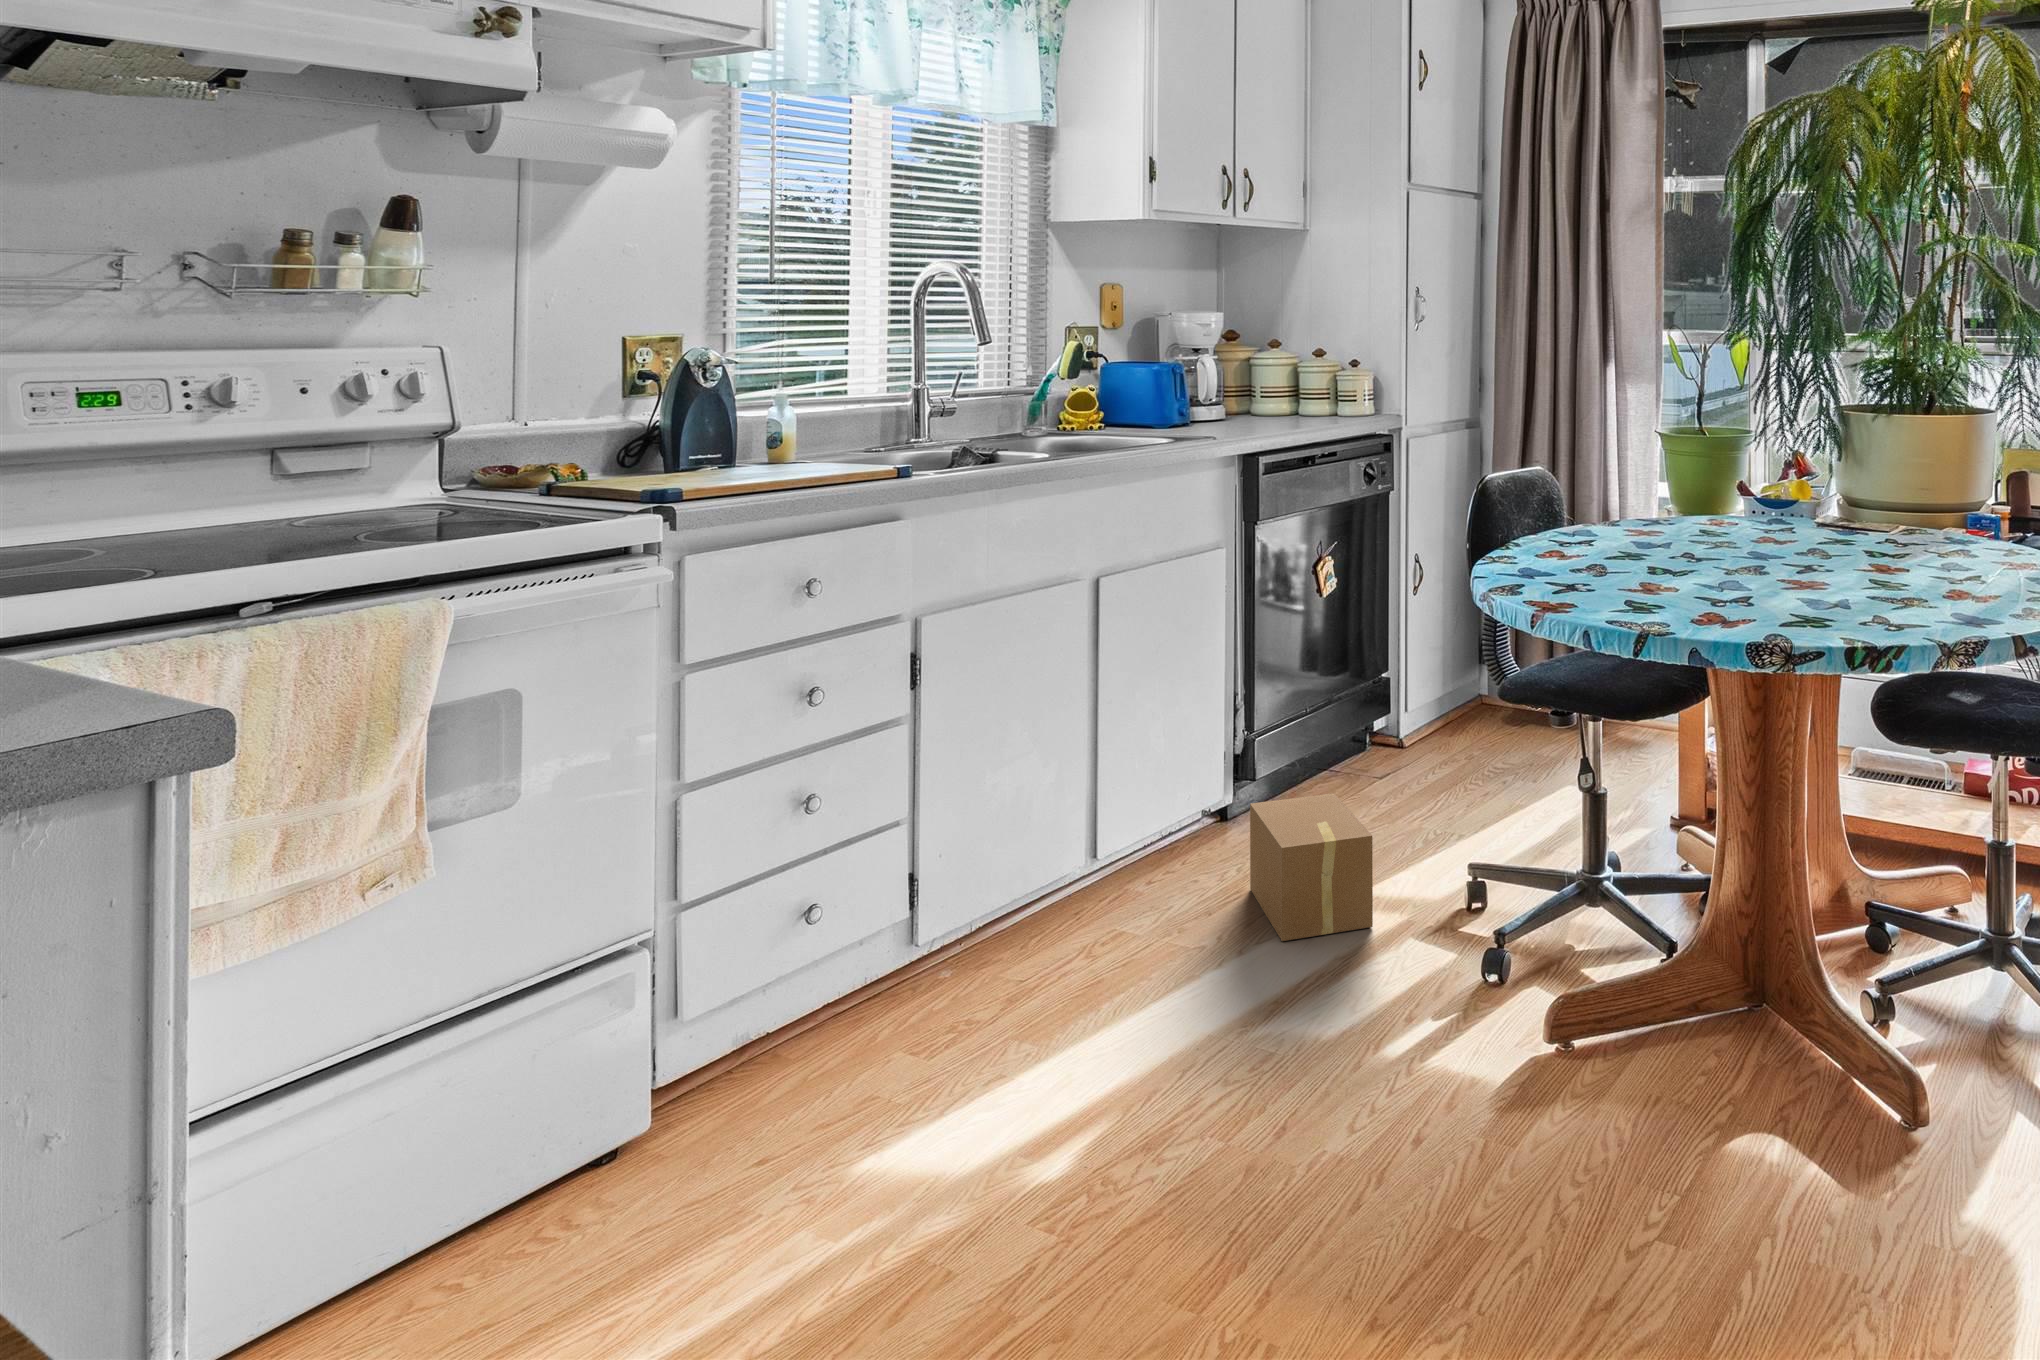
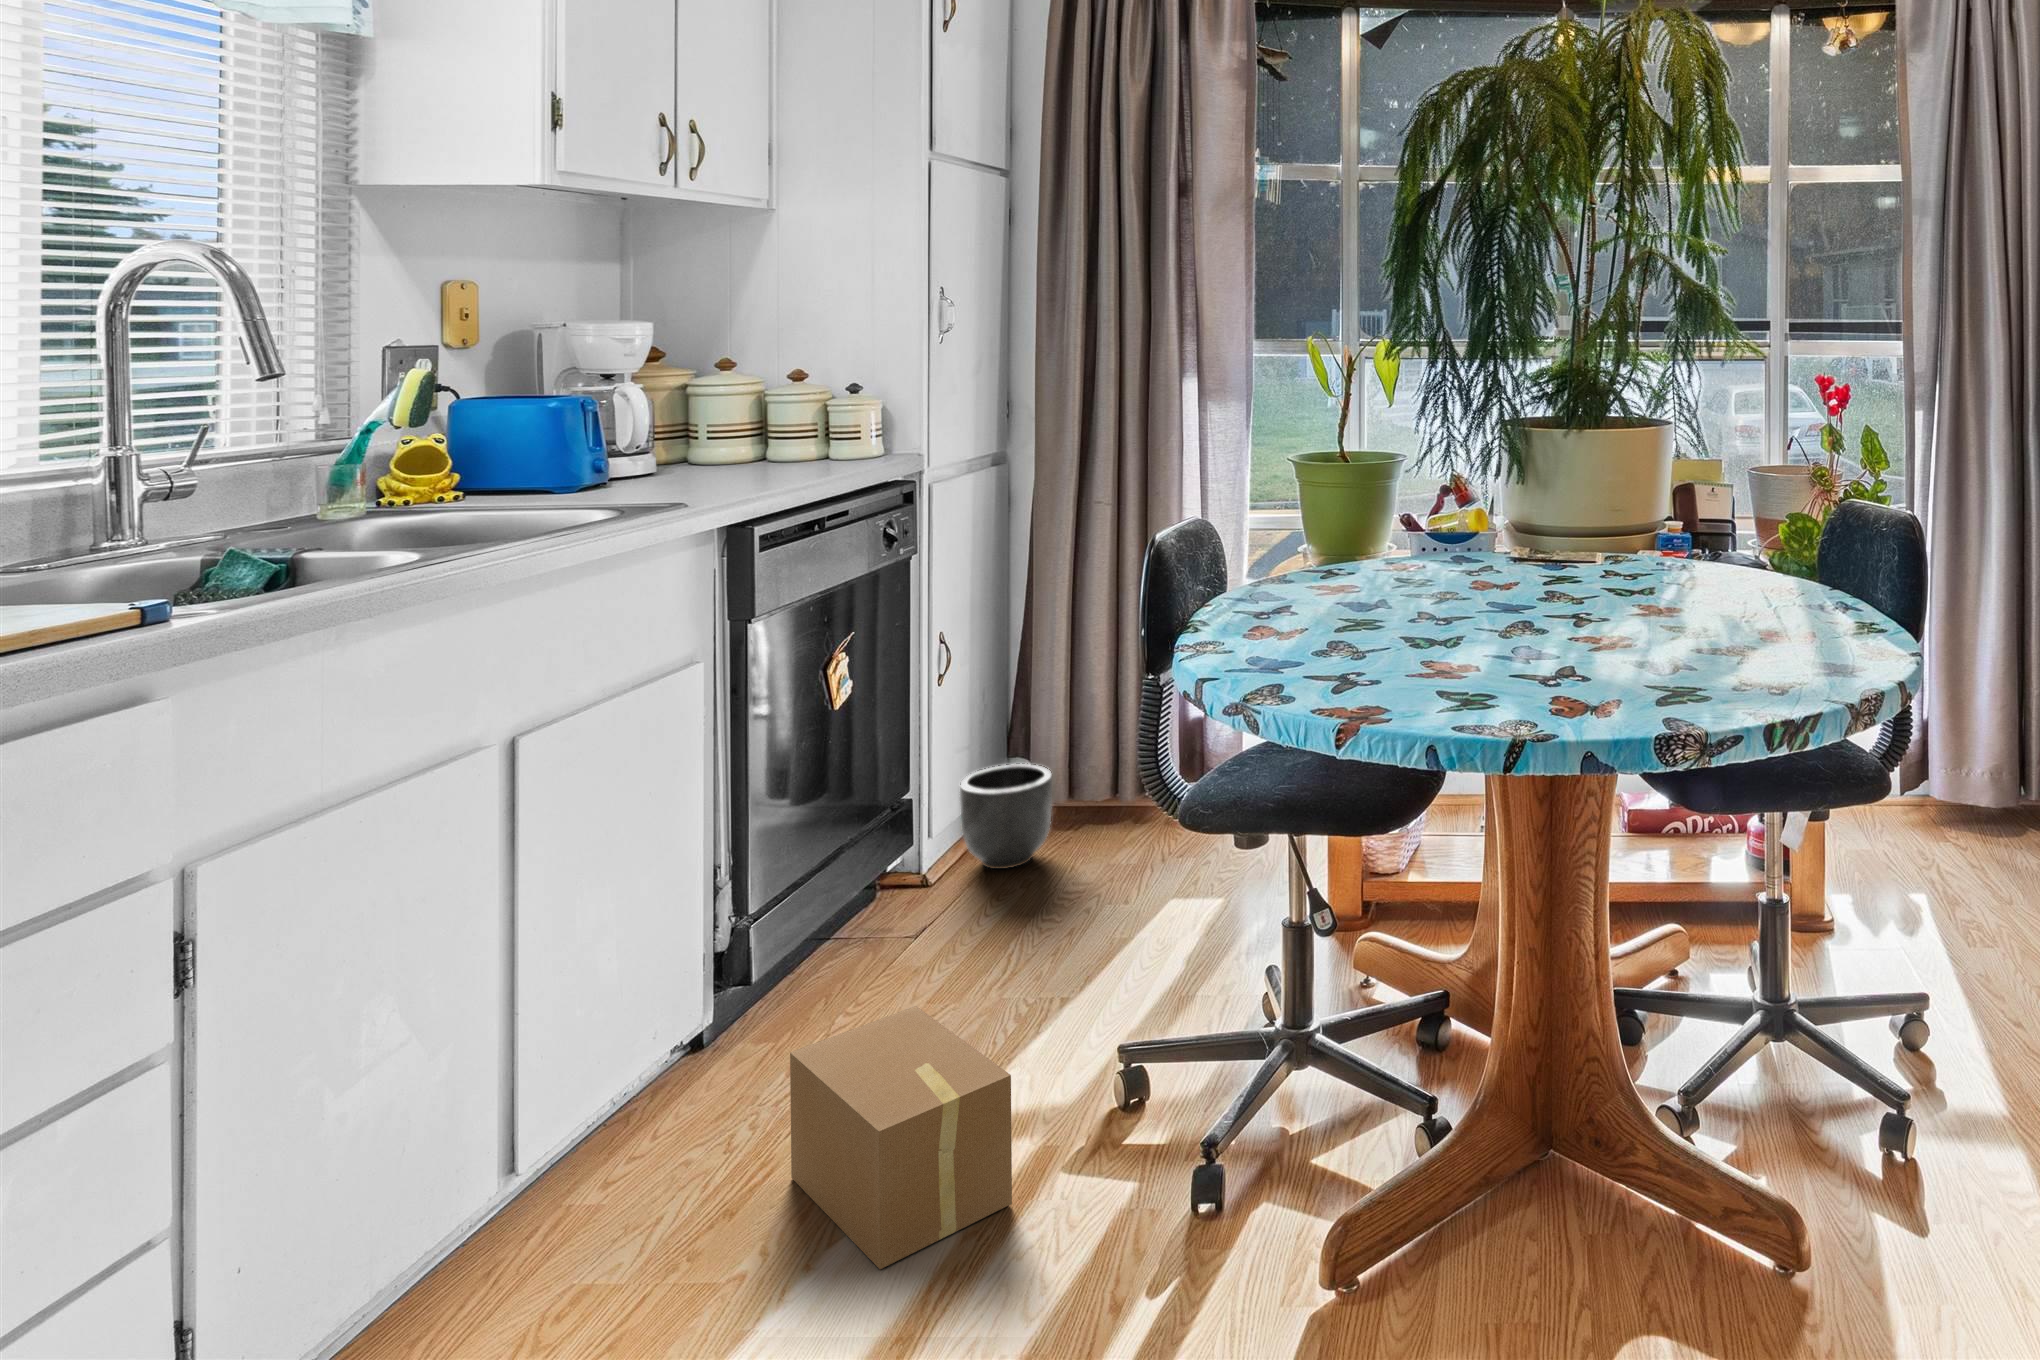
planter: none [1427,669,1495,747] -> present [960,764,1052,869]

